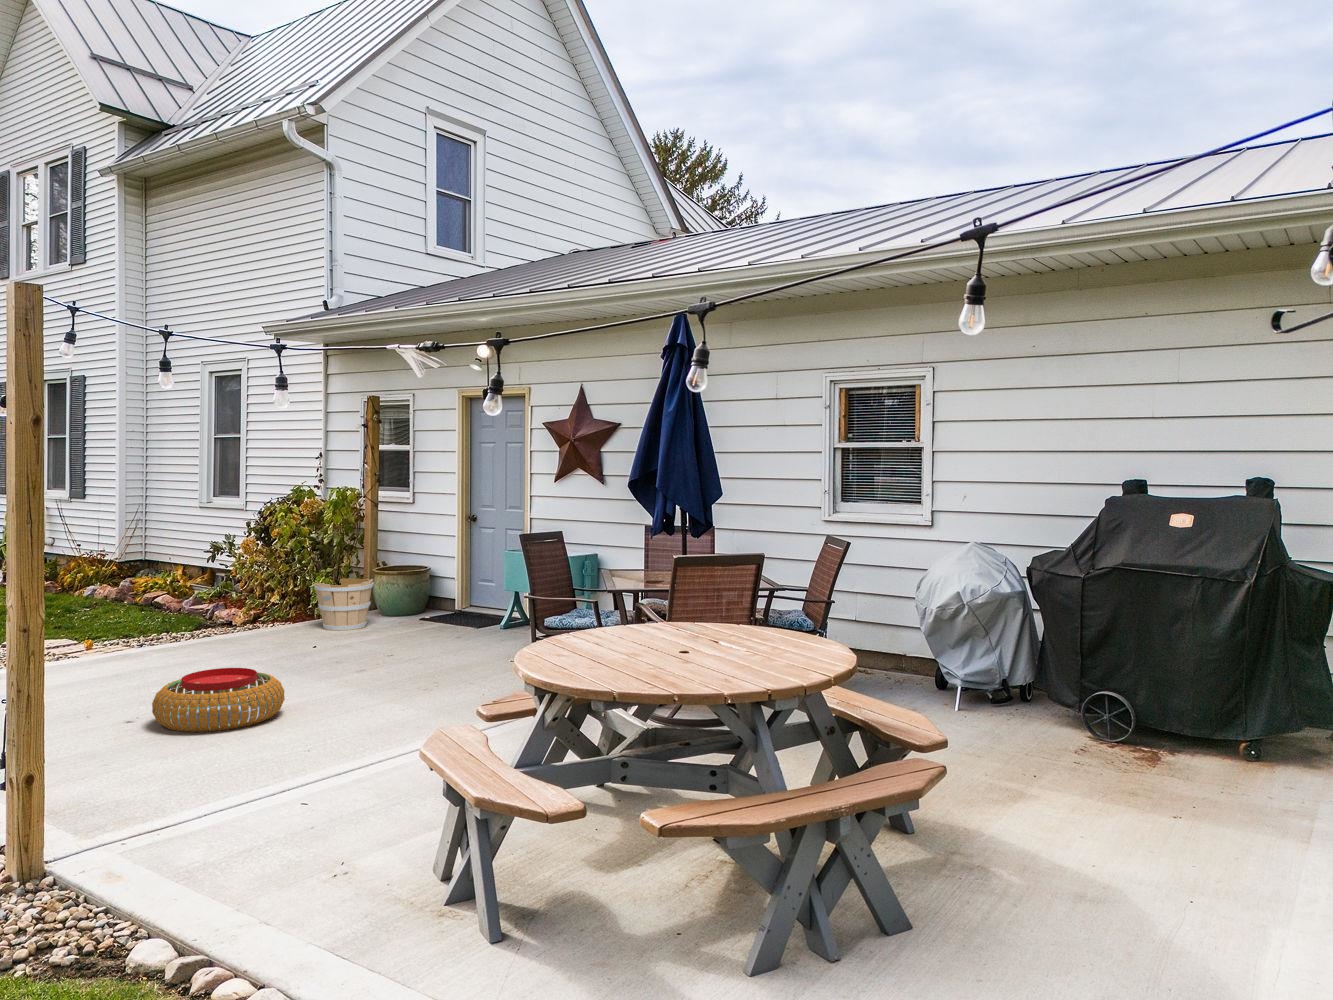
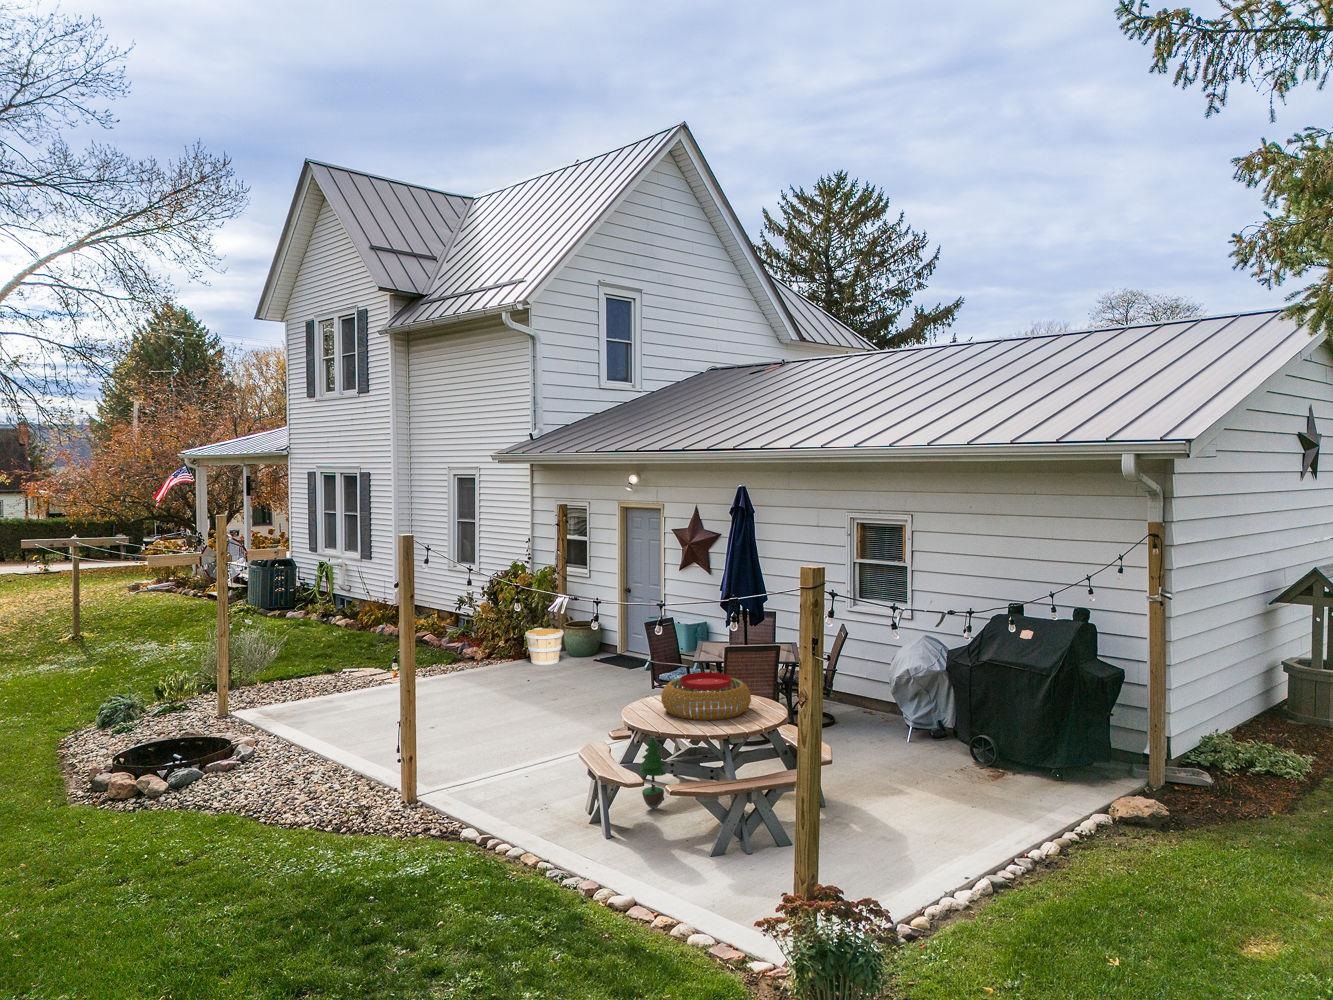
pouf: present [152,668,285,732] -> present [661,672,751,720]
potted tree: none [551,696,611,859] -> present [639,738,666,809]

